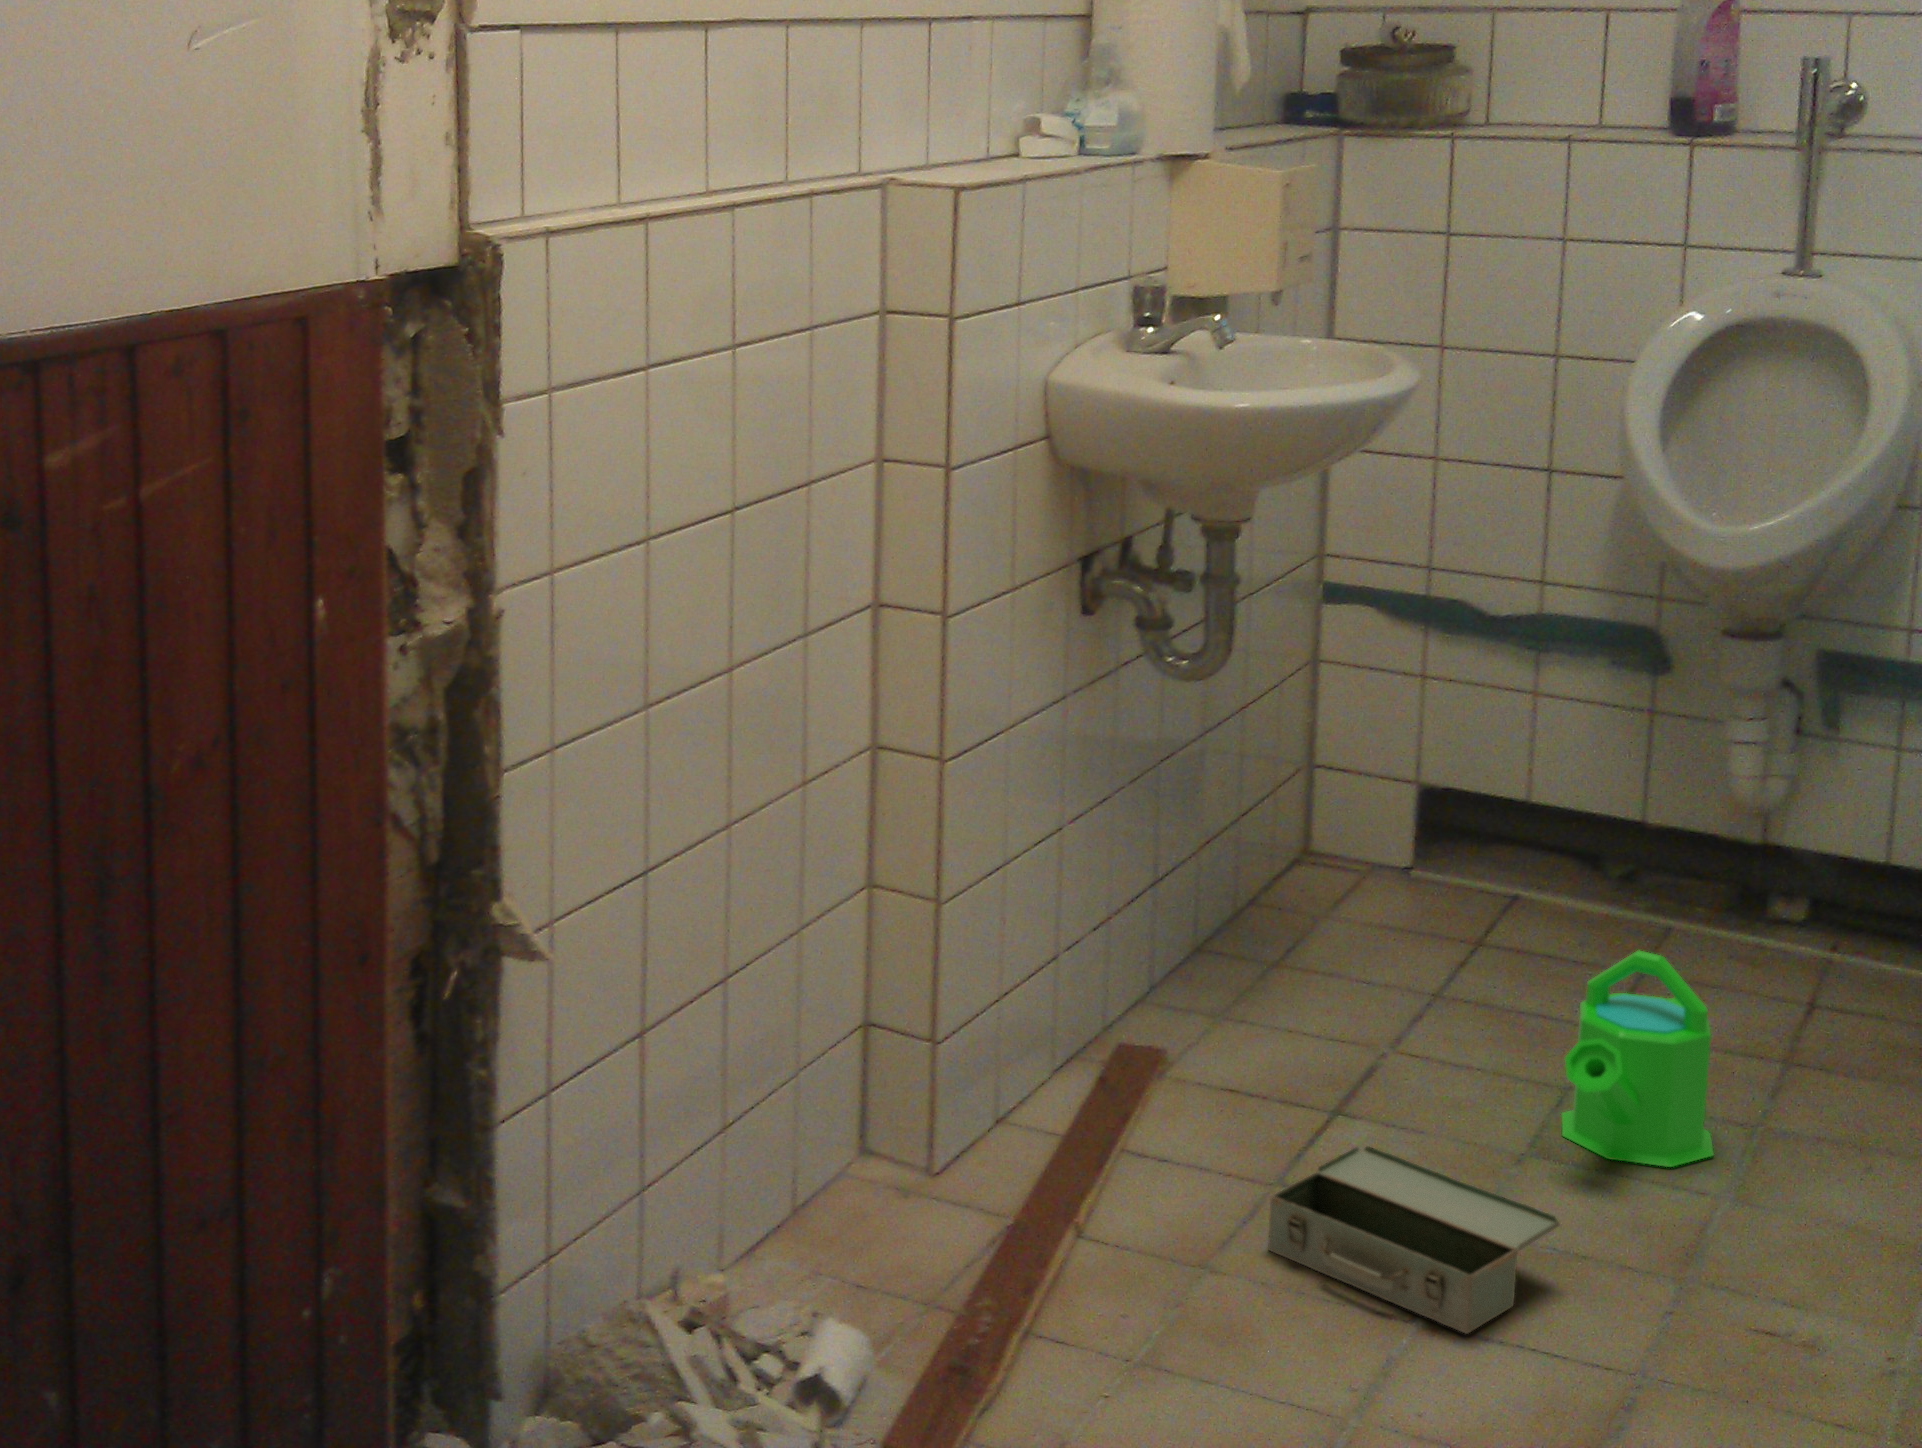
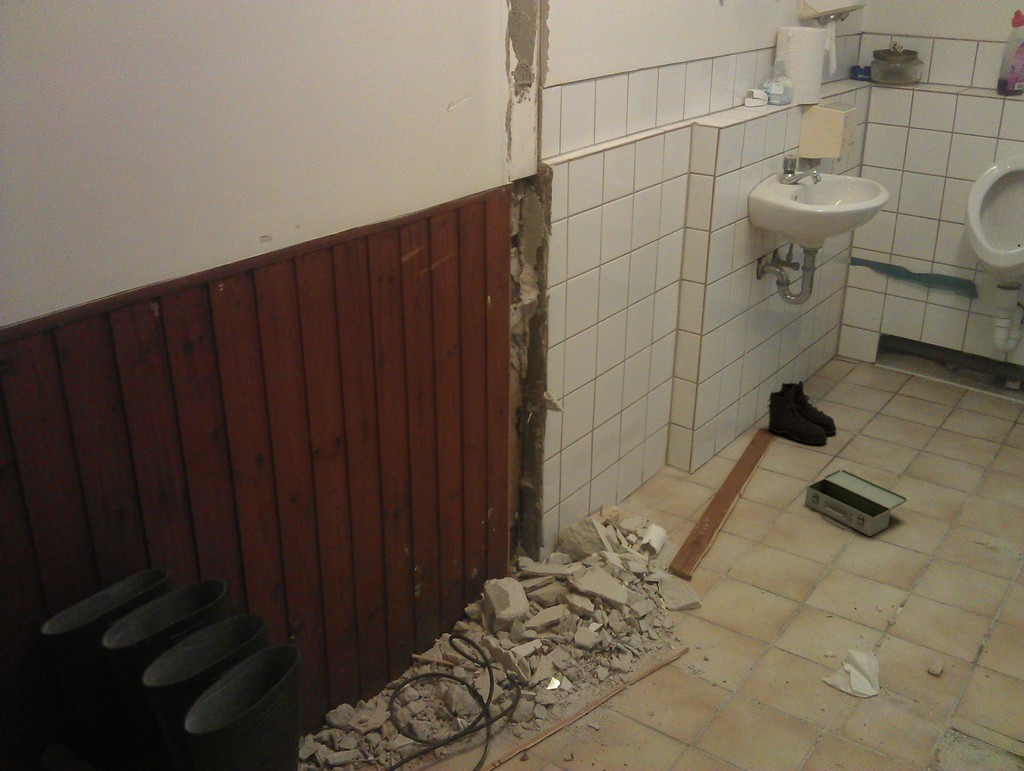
boots: none [1134,907,1335,1086] -> present [767,381,836,444]
watering can: present [1561,951,1713,1167] -> none [914,405,971,479]

